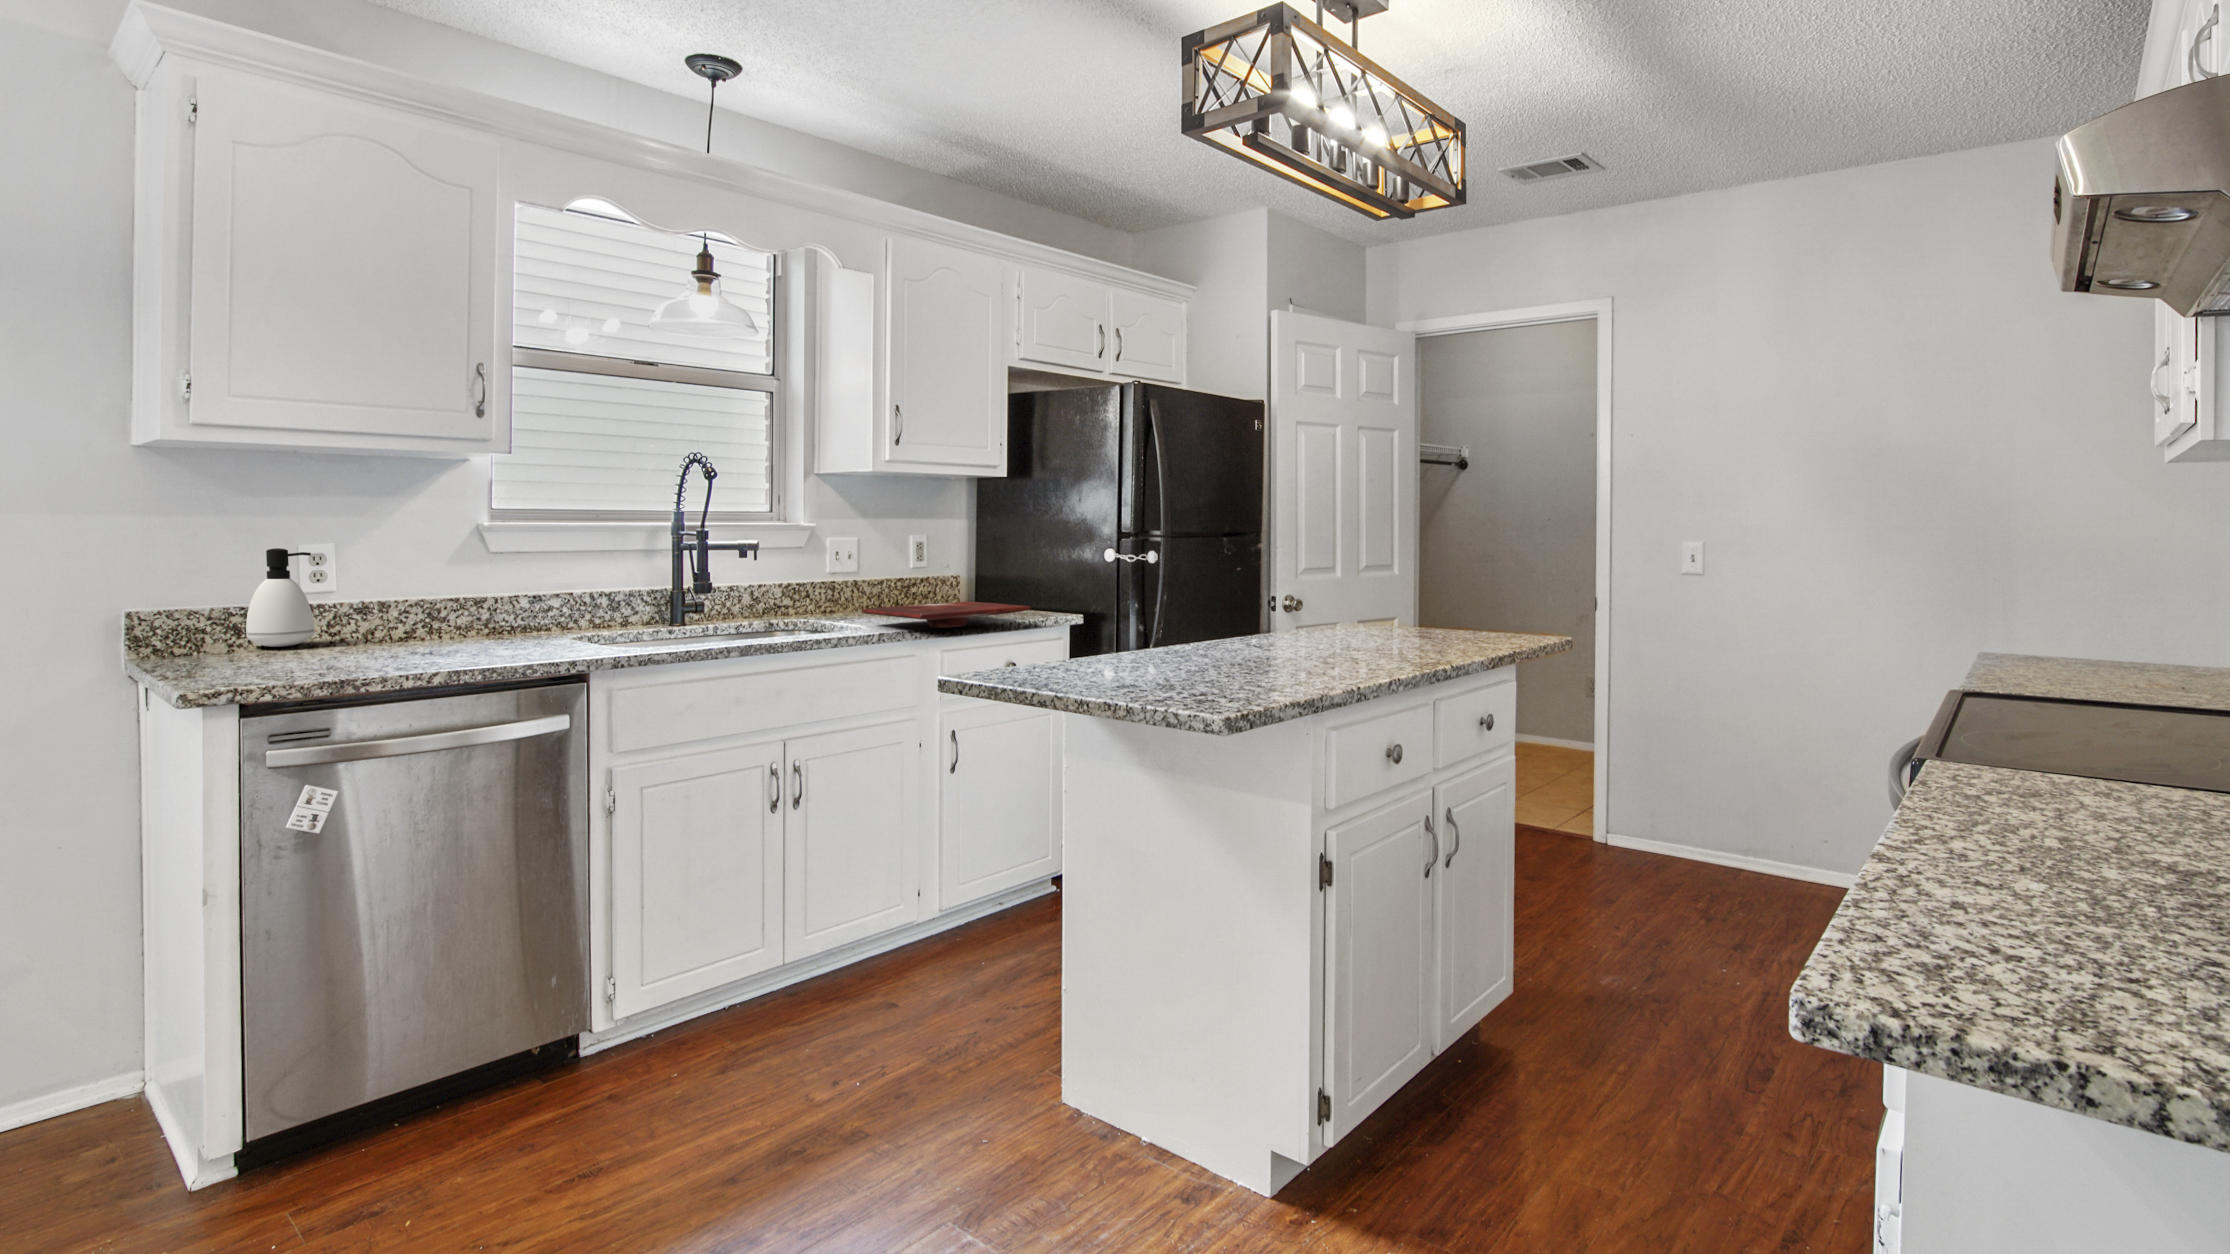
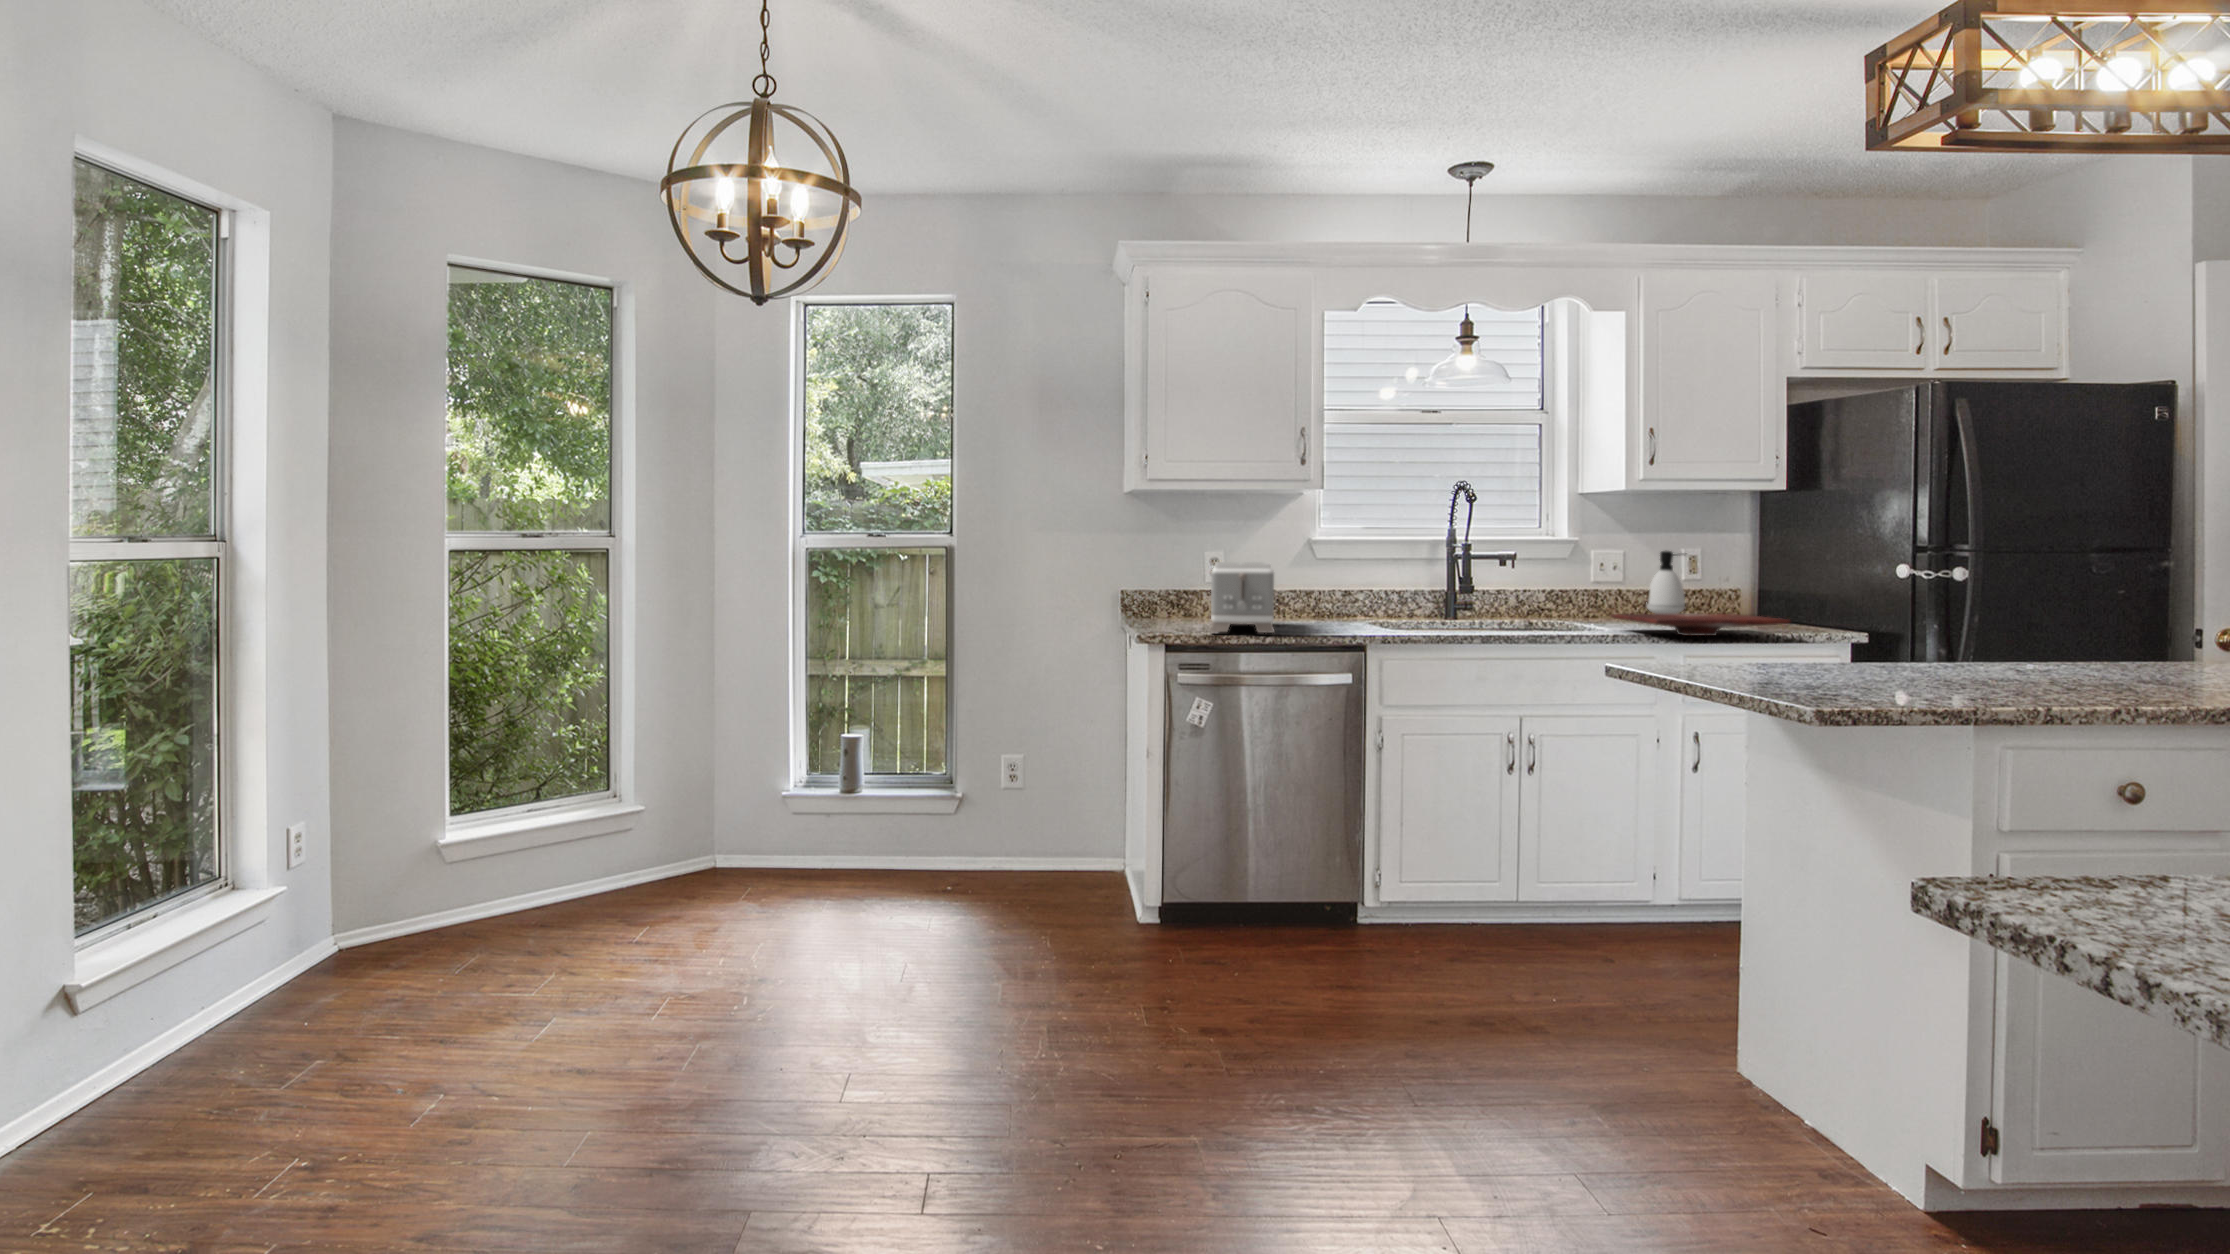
soap dispenser: present [246,548,314,647] -> present [1647,551,1685,614]
toaster: none [320,564,443,676] -> present [1211,562,1274,633]

